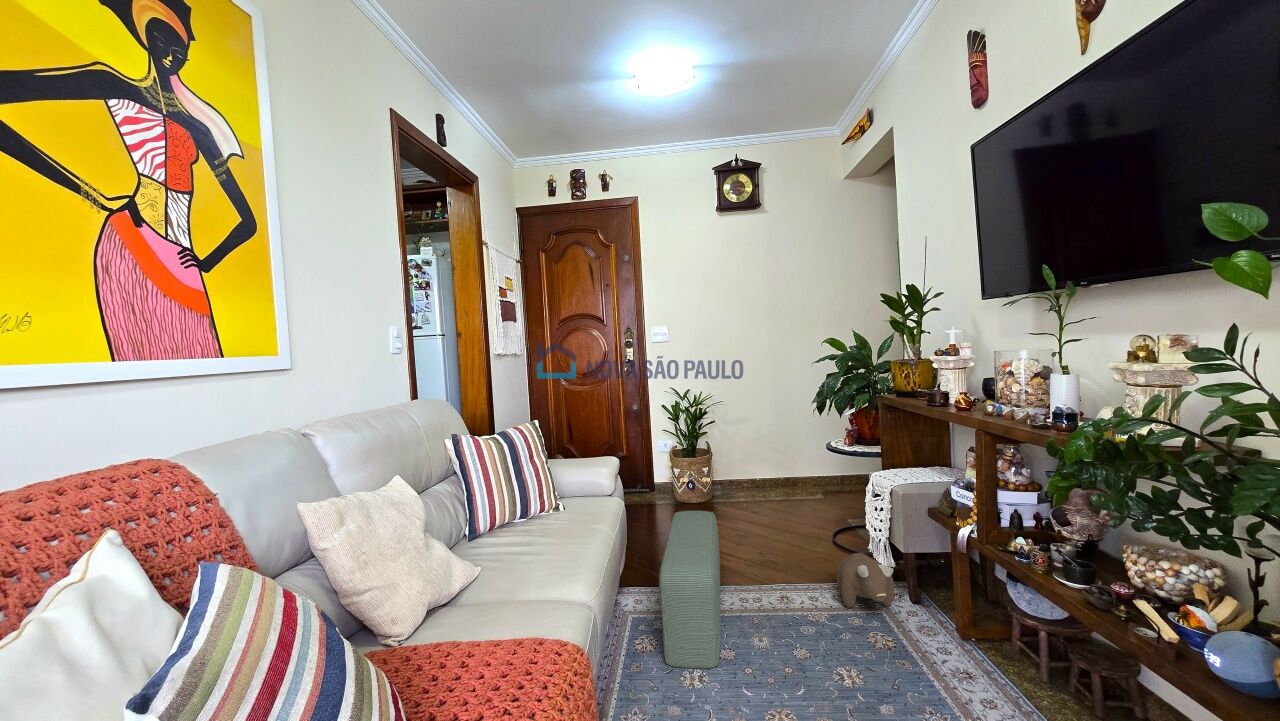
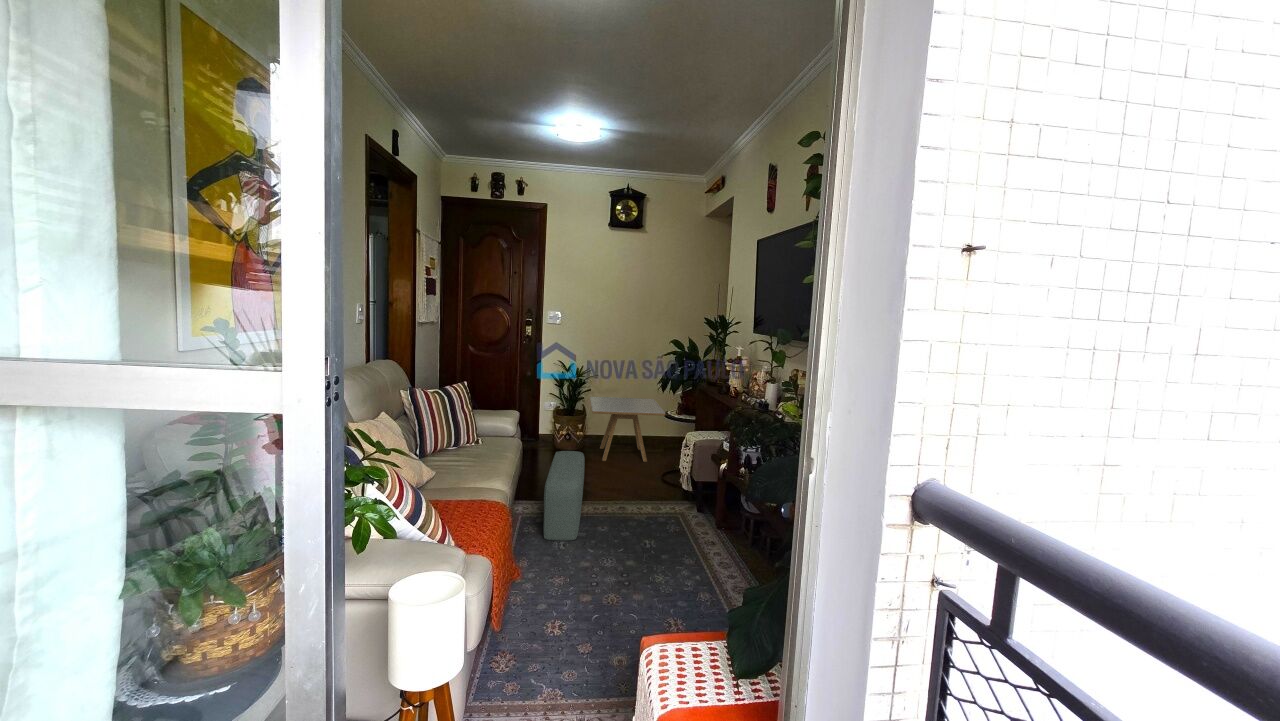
side table: none [715,427,824,517] -> present [590,397,665,462]
plush toy: present [837,553,894,608] -> none [656,481,688,513]

